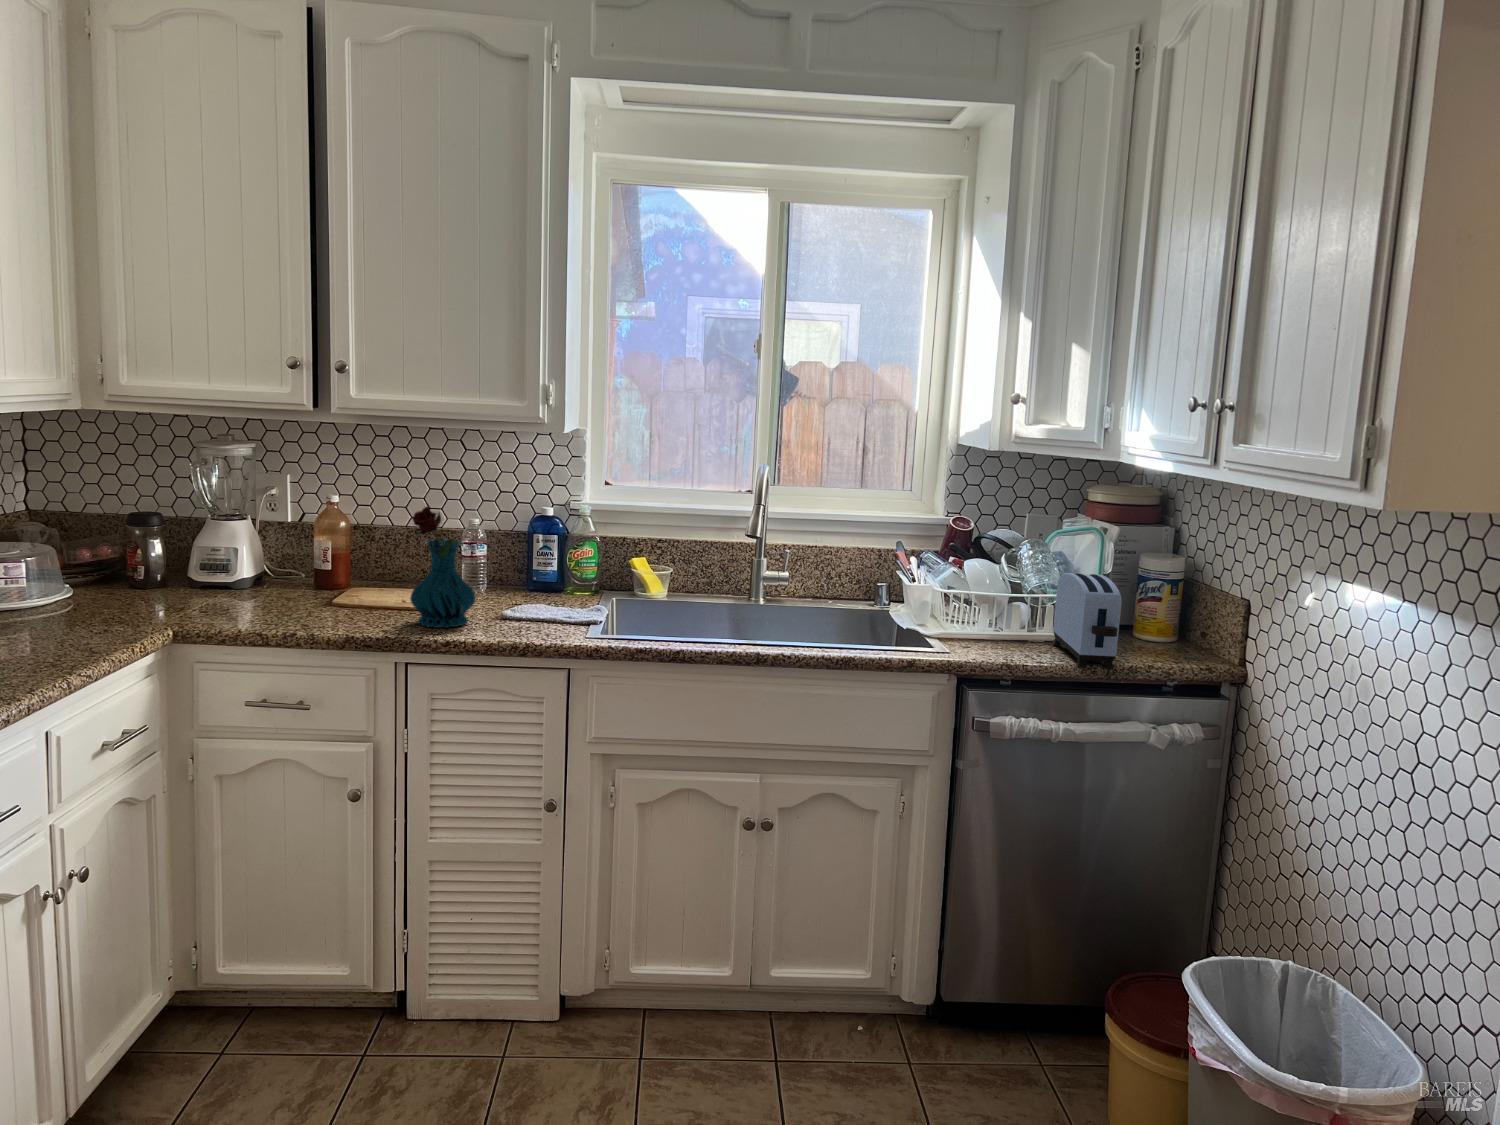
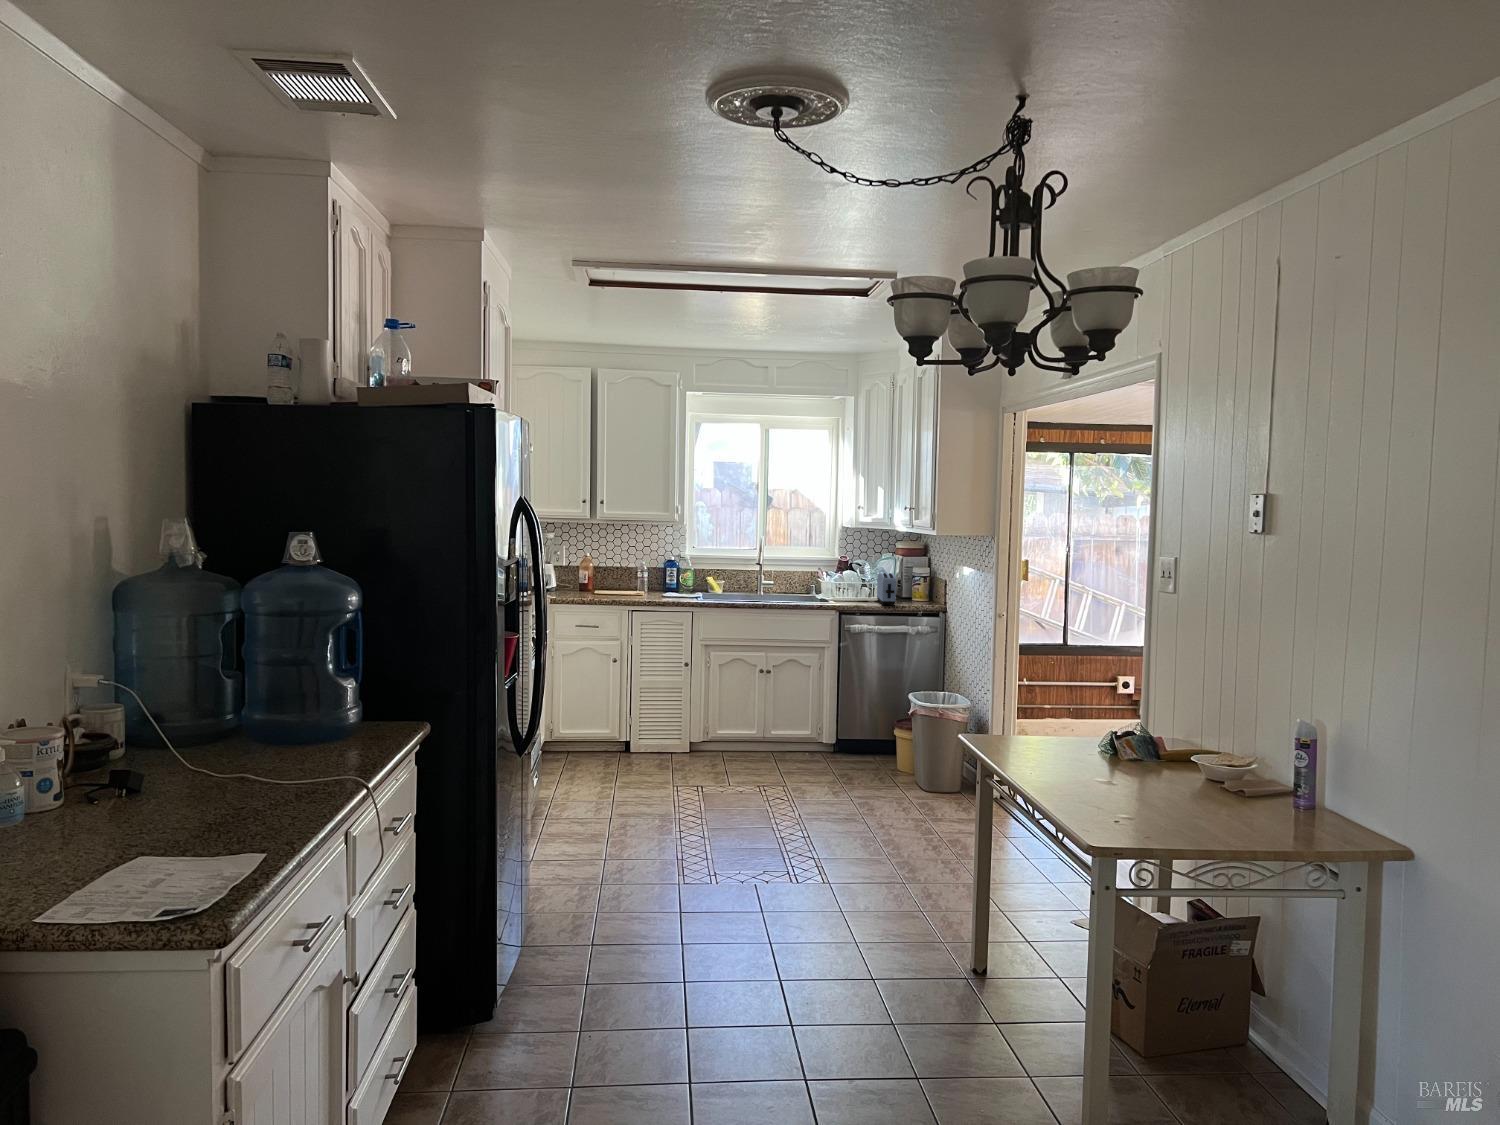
vase: present [410,506,475,628] -> none [631,554,656,600]

